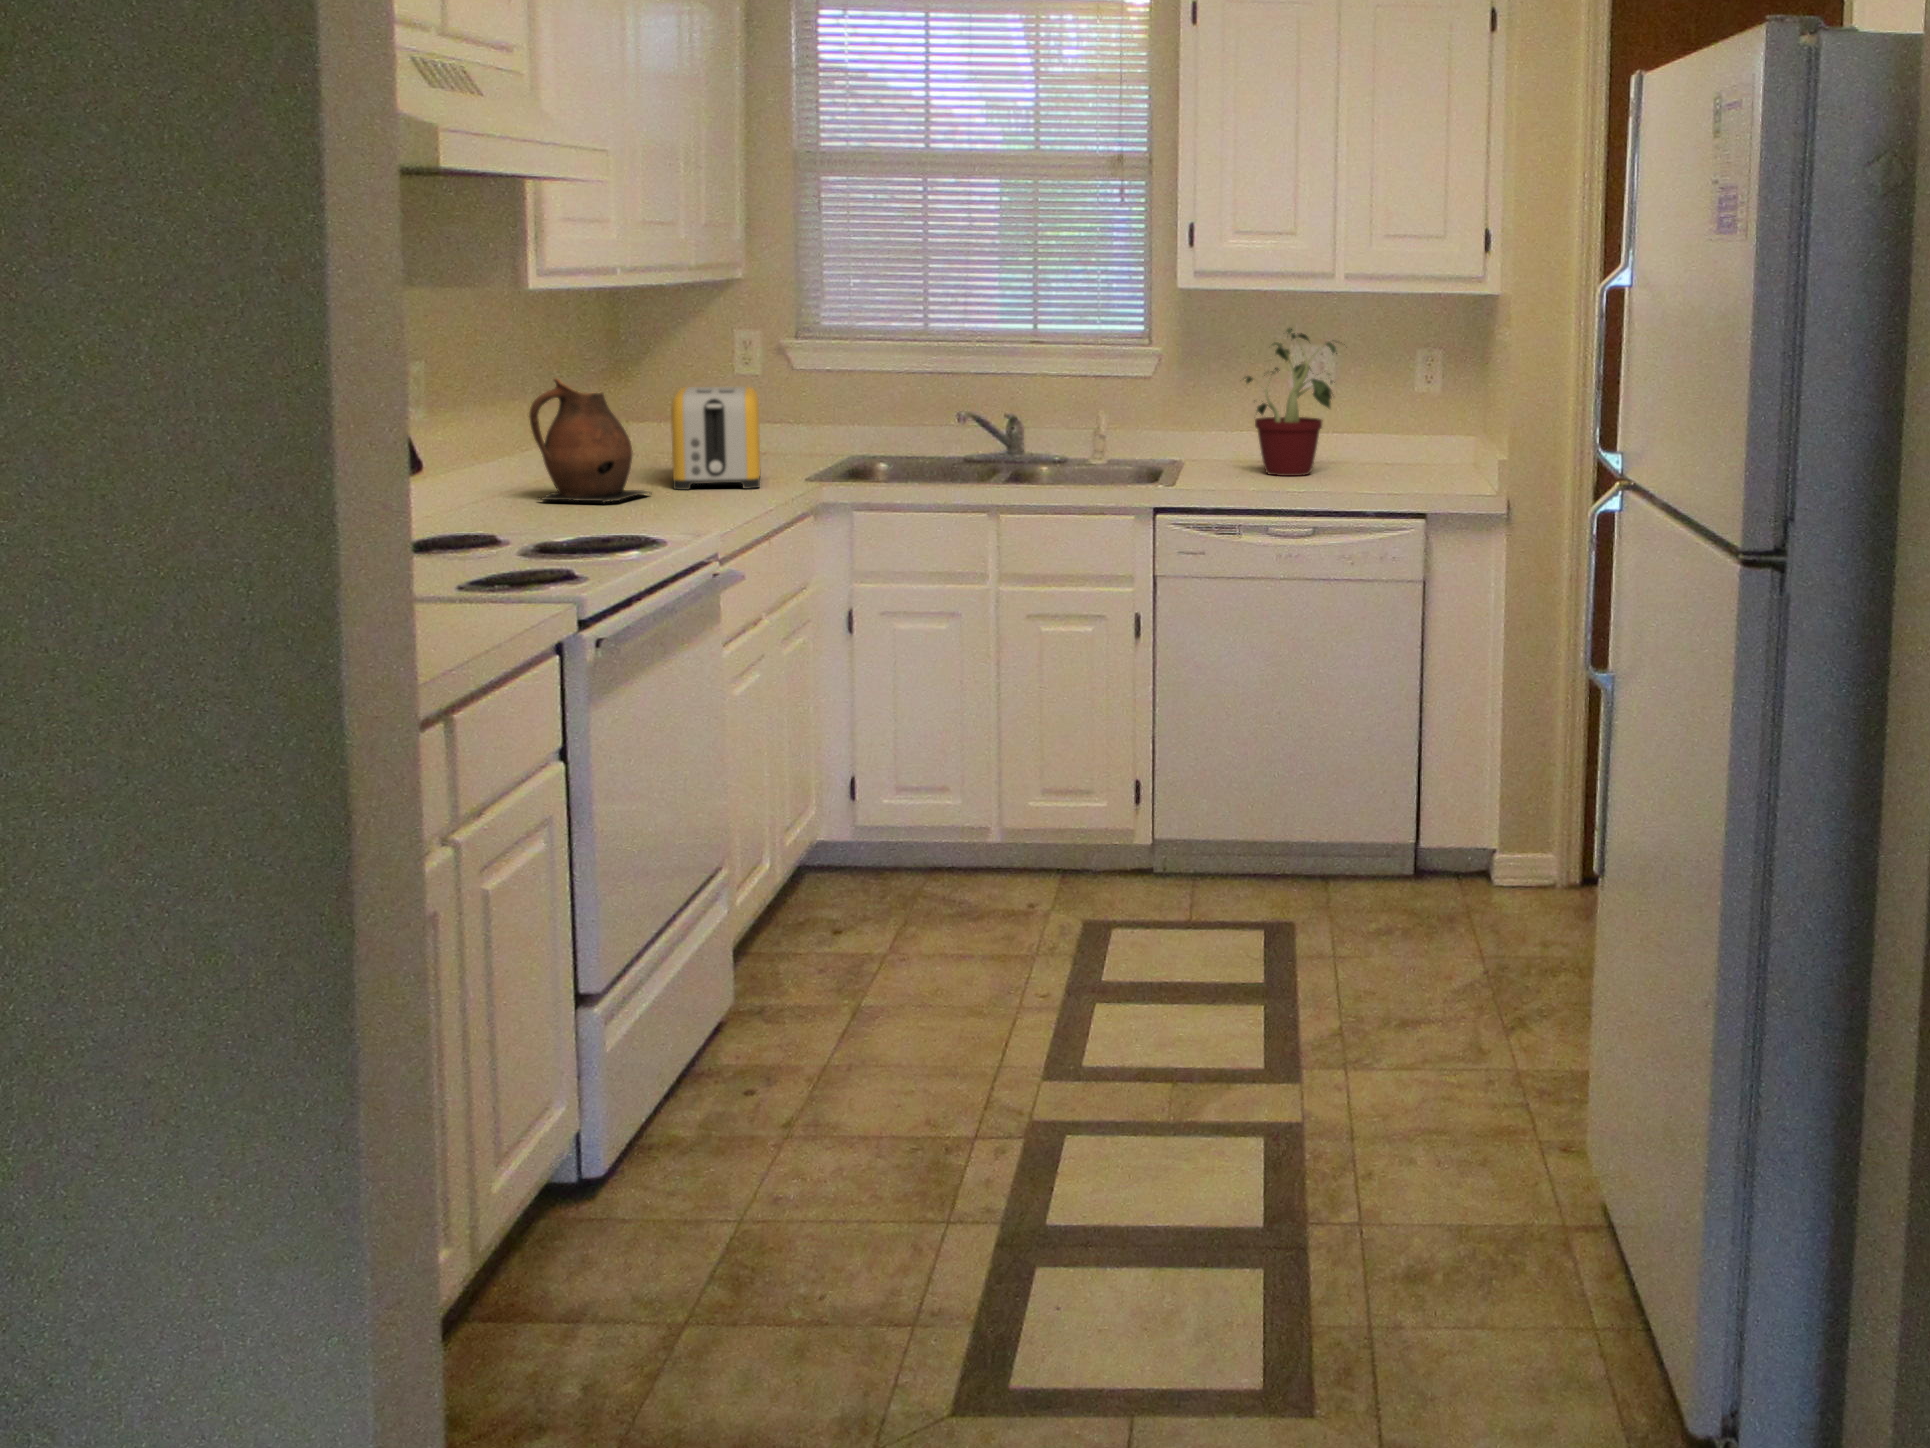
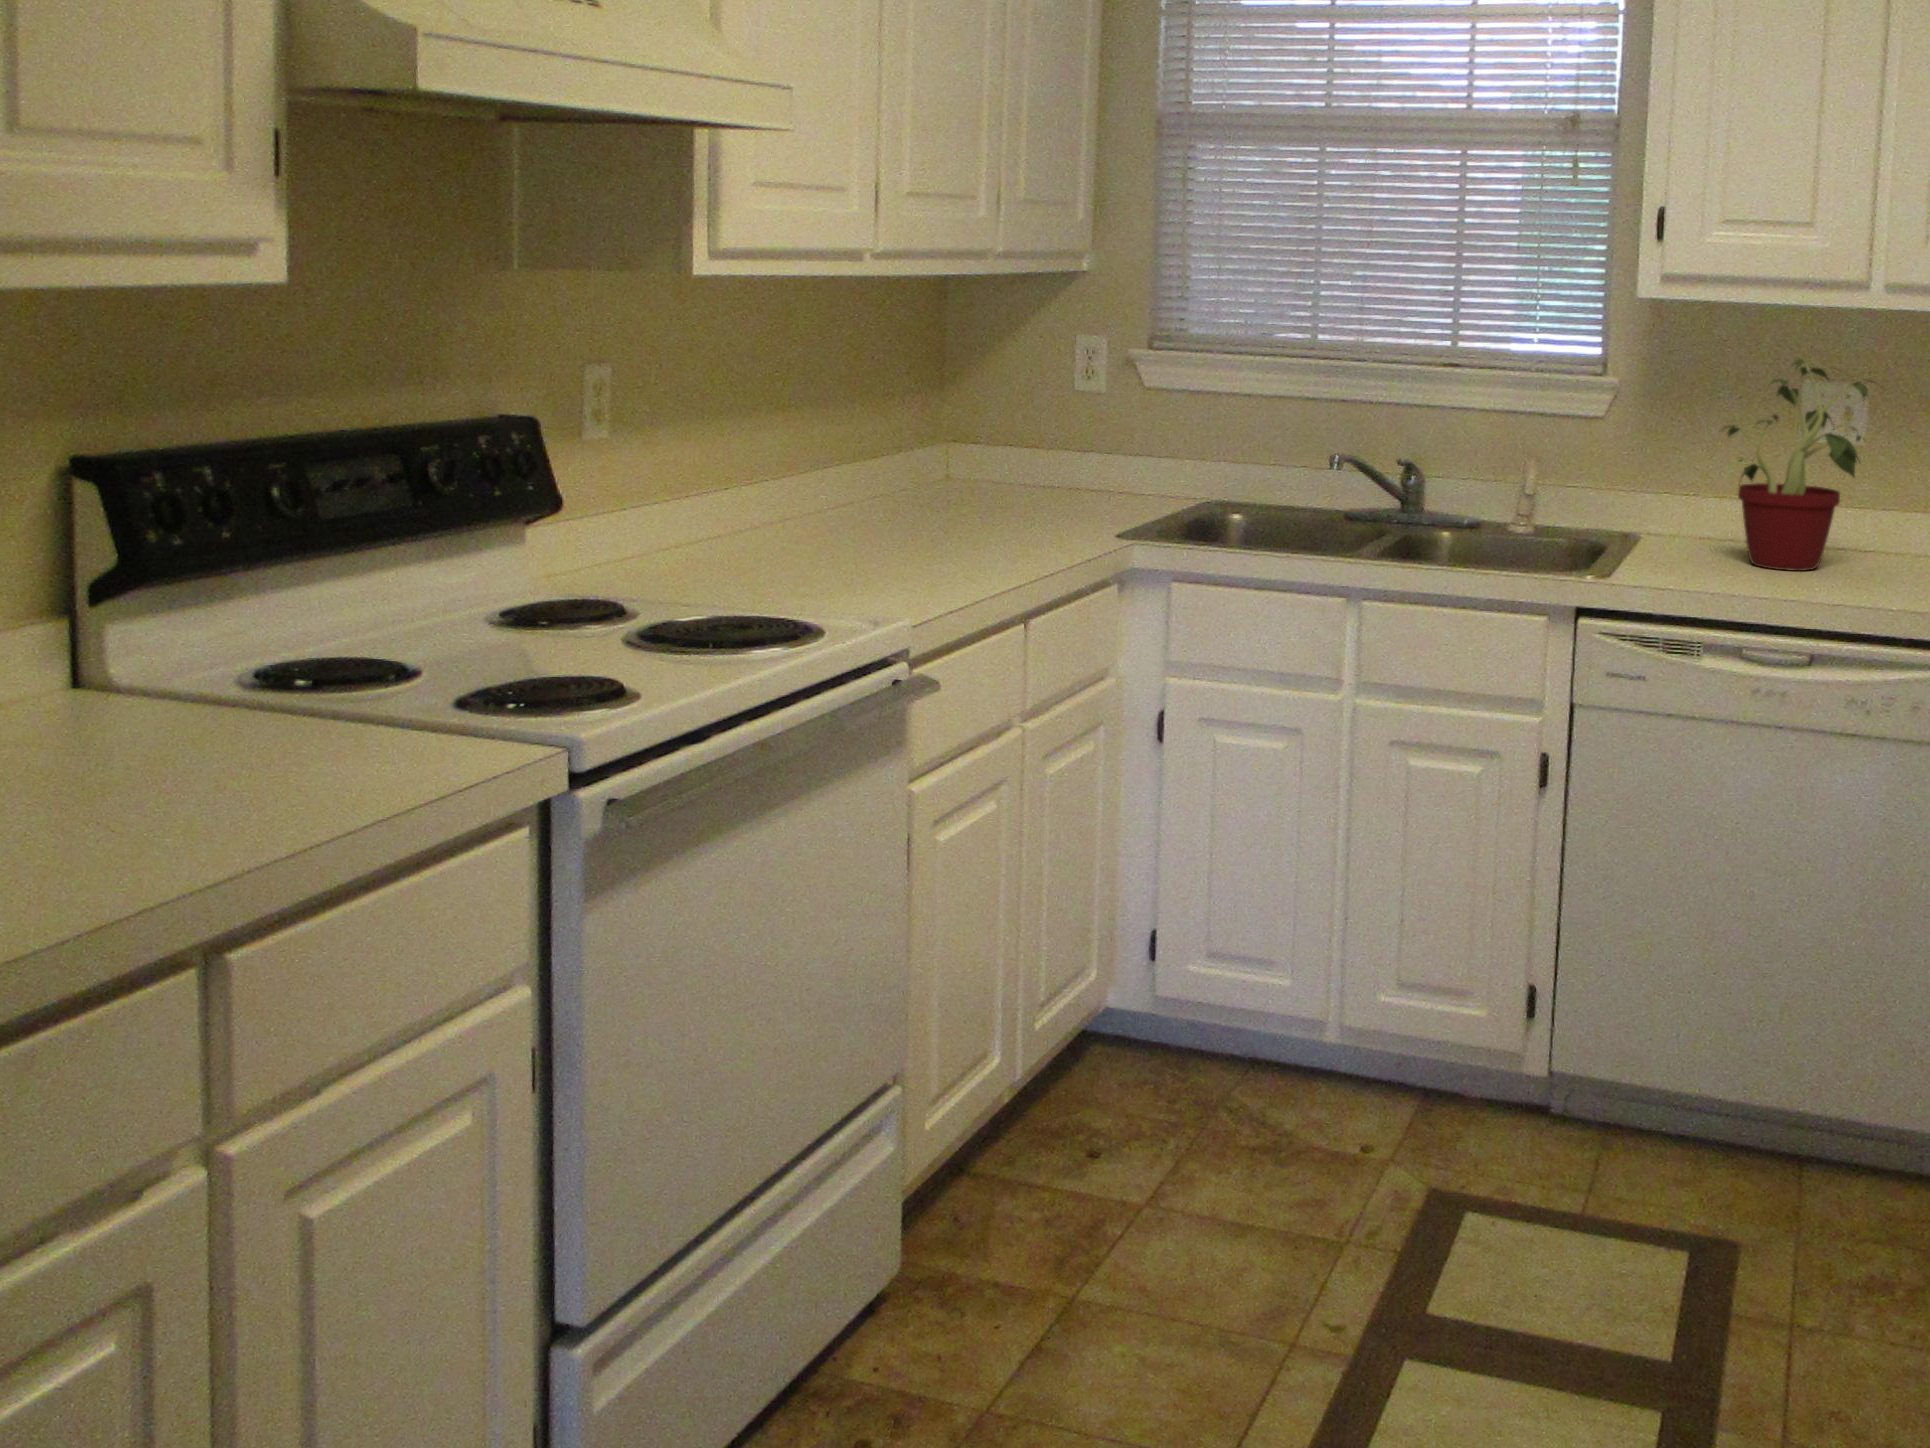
ceramic pitcher: present [529,378,648,503] -> none [755,392,904,558]
toaster: present [671,387,760,490] -> none [942,407,1069,544]

